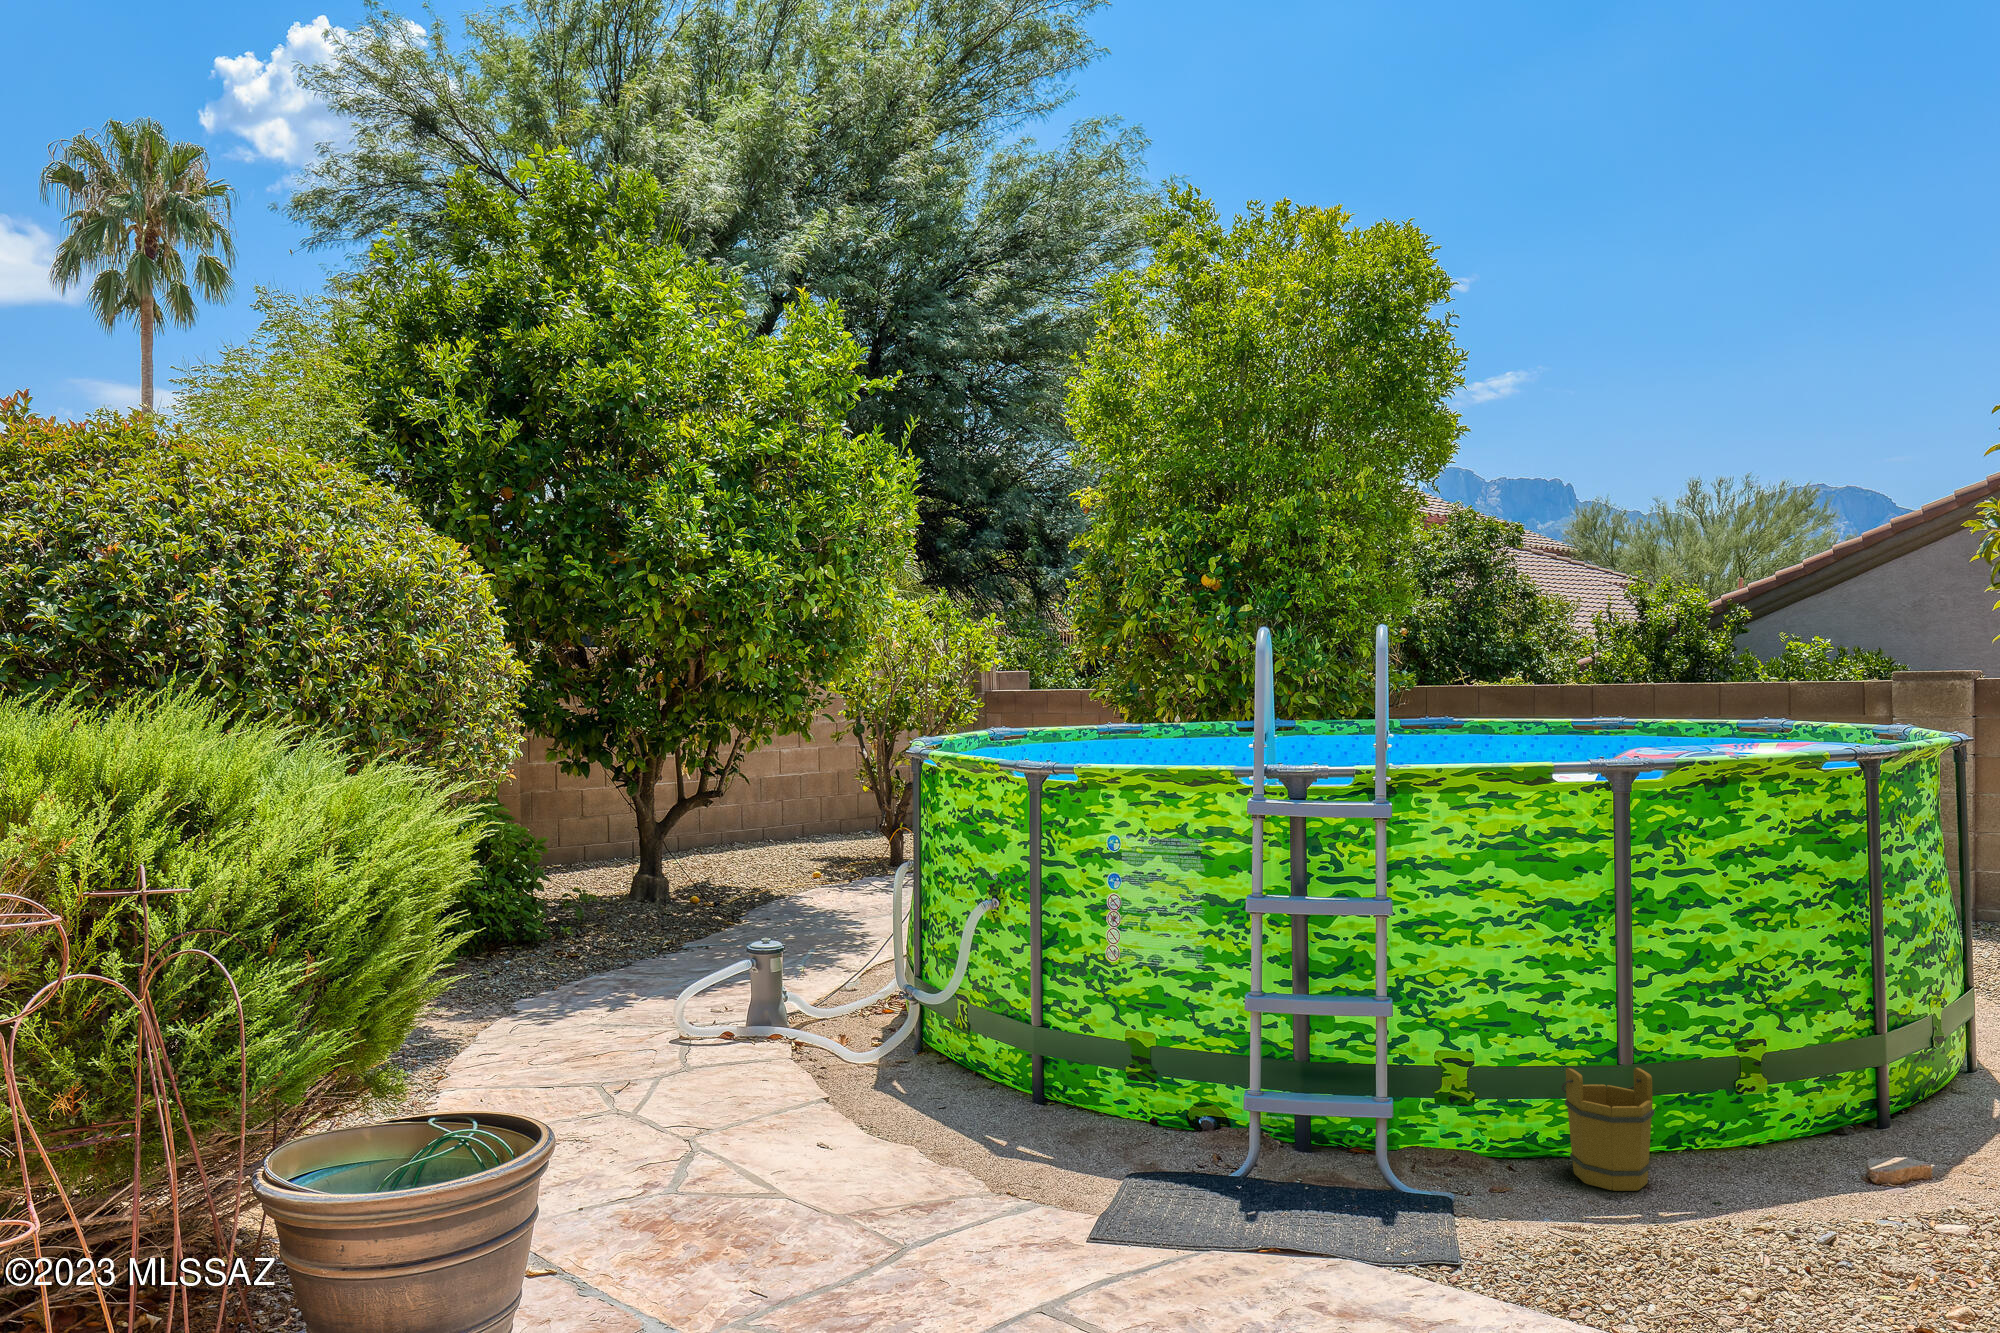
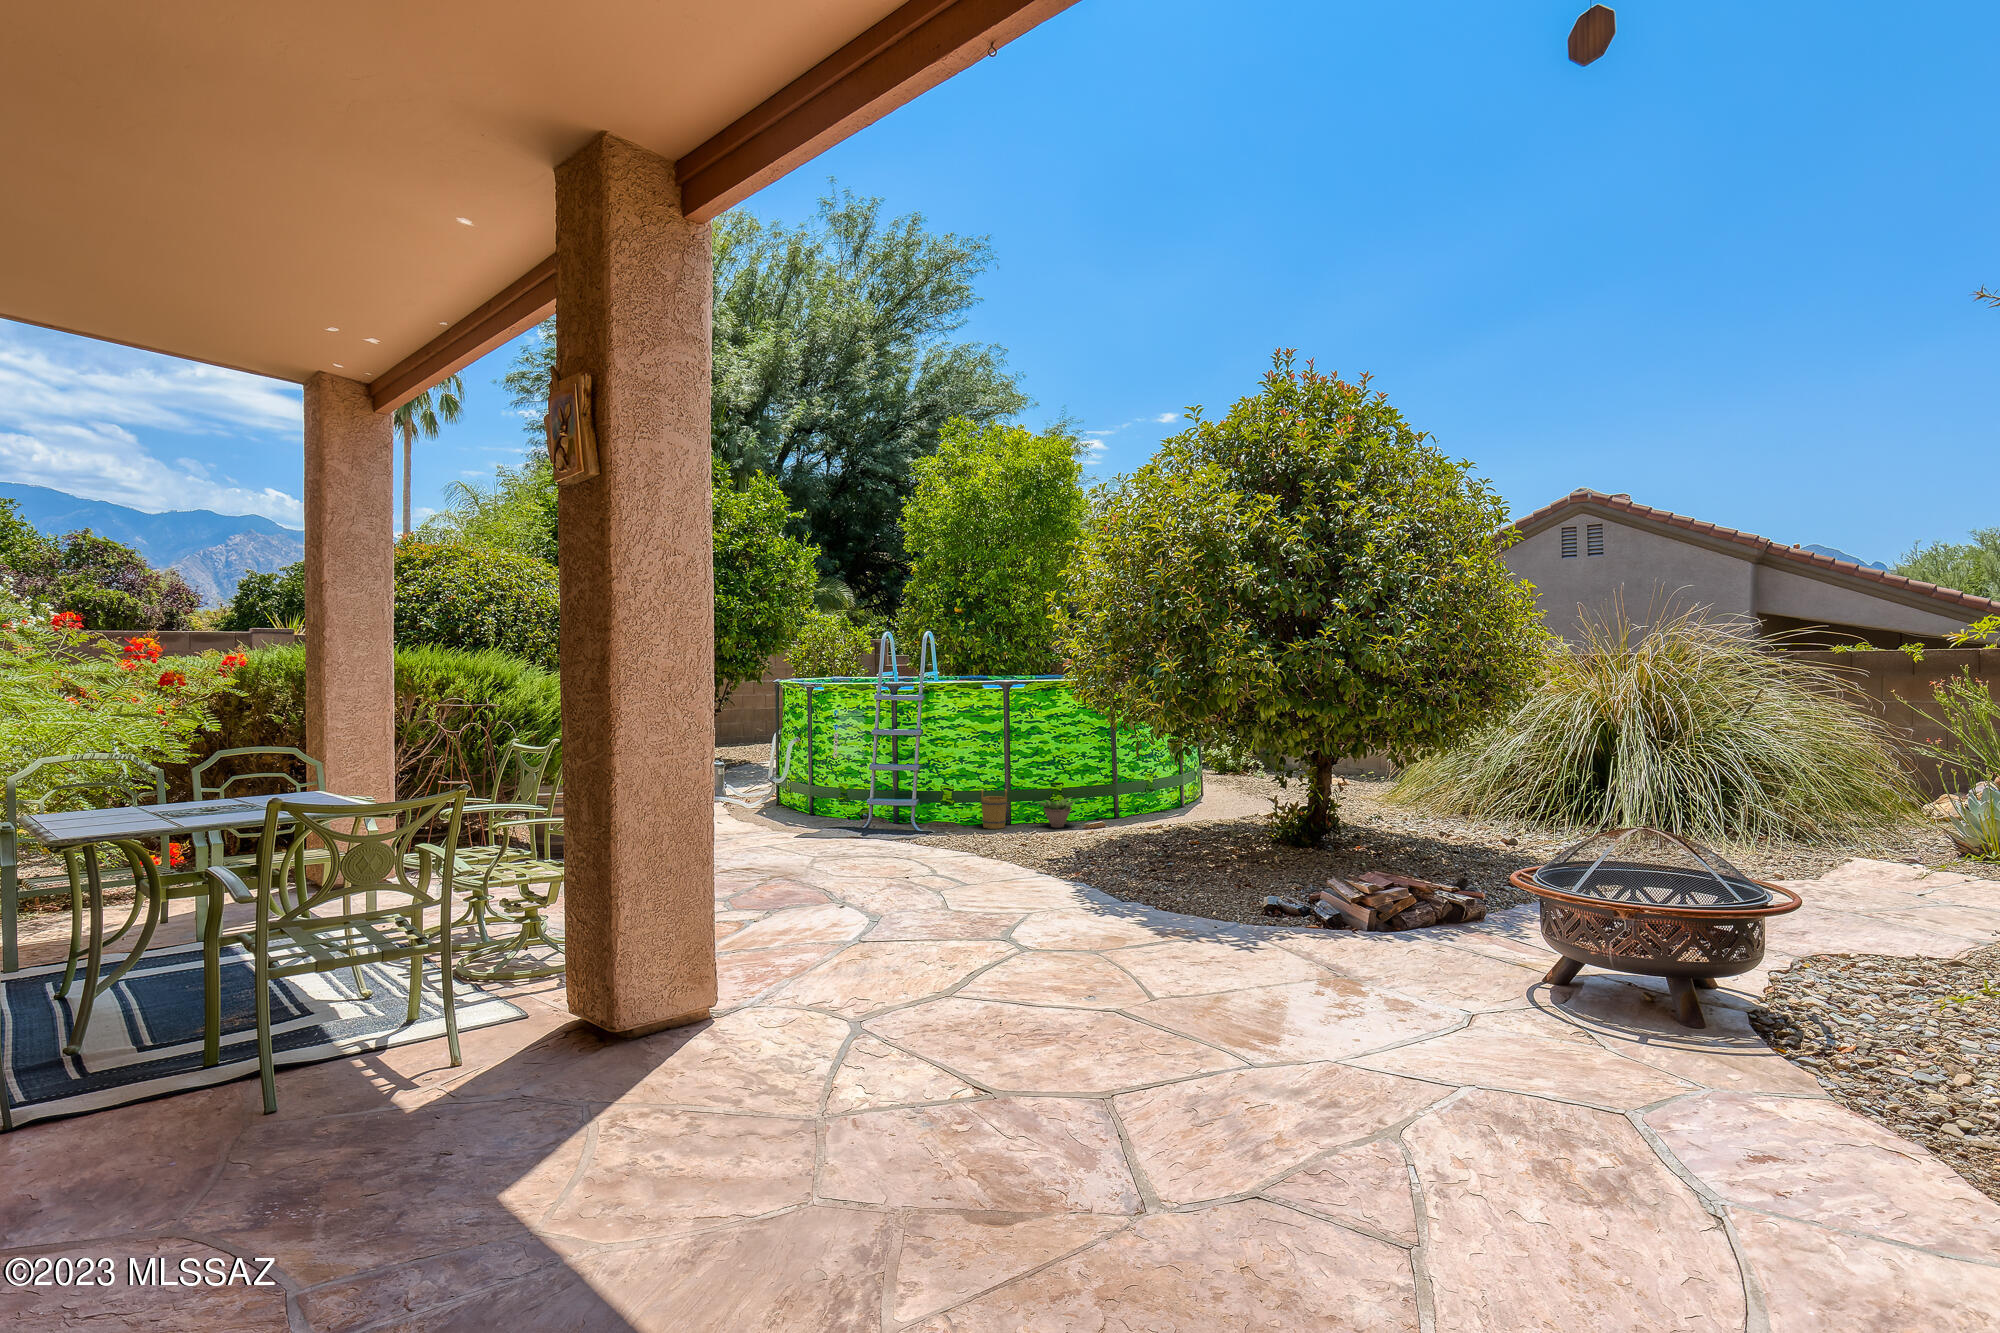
decorative plant: none [1709,1082,1871,1183] -> present [1032,797,1080,828]

